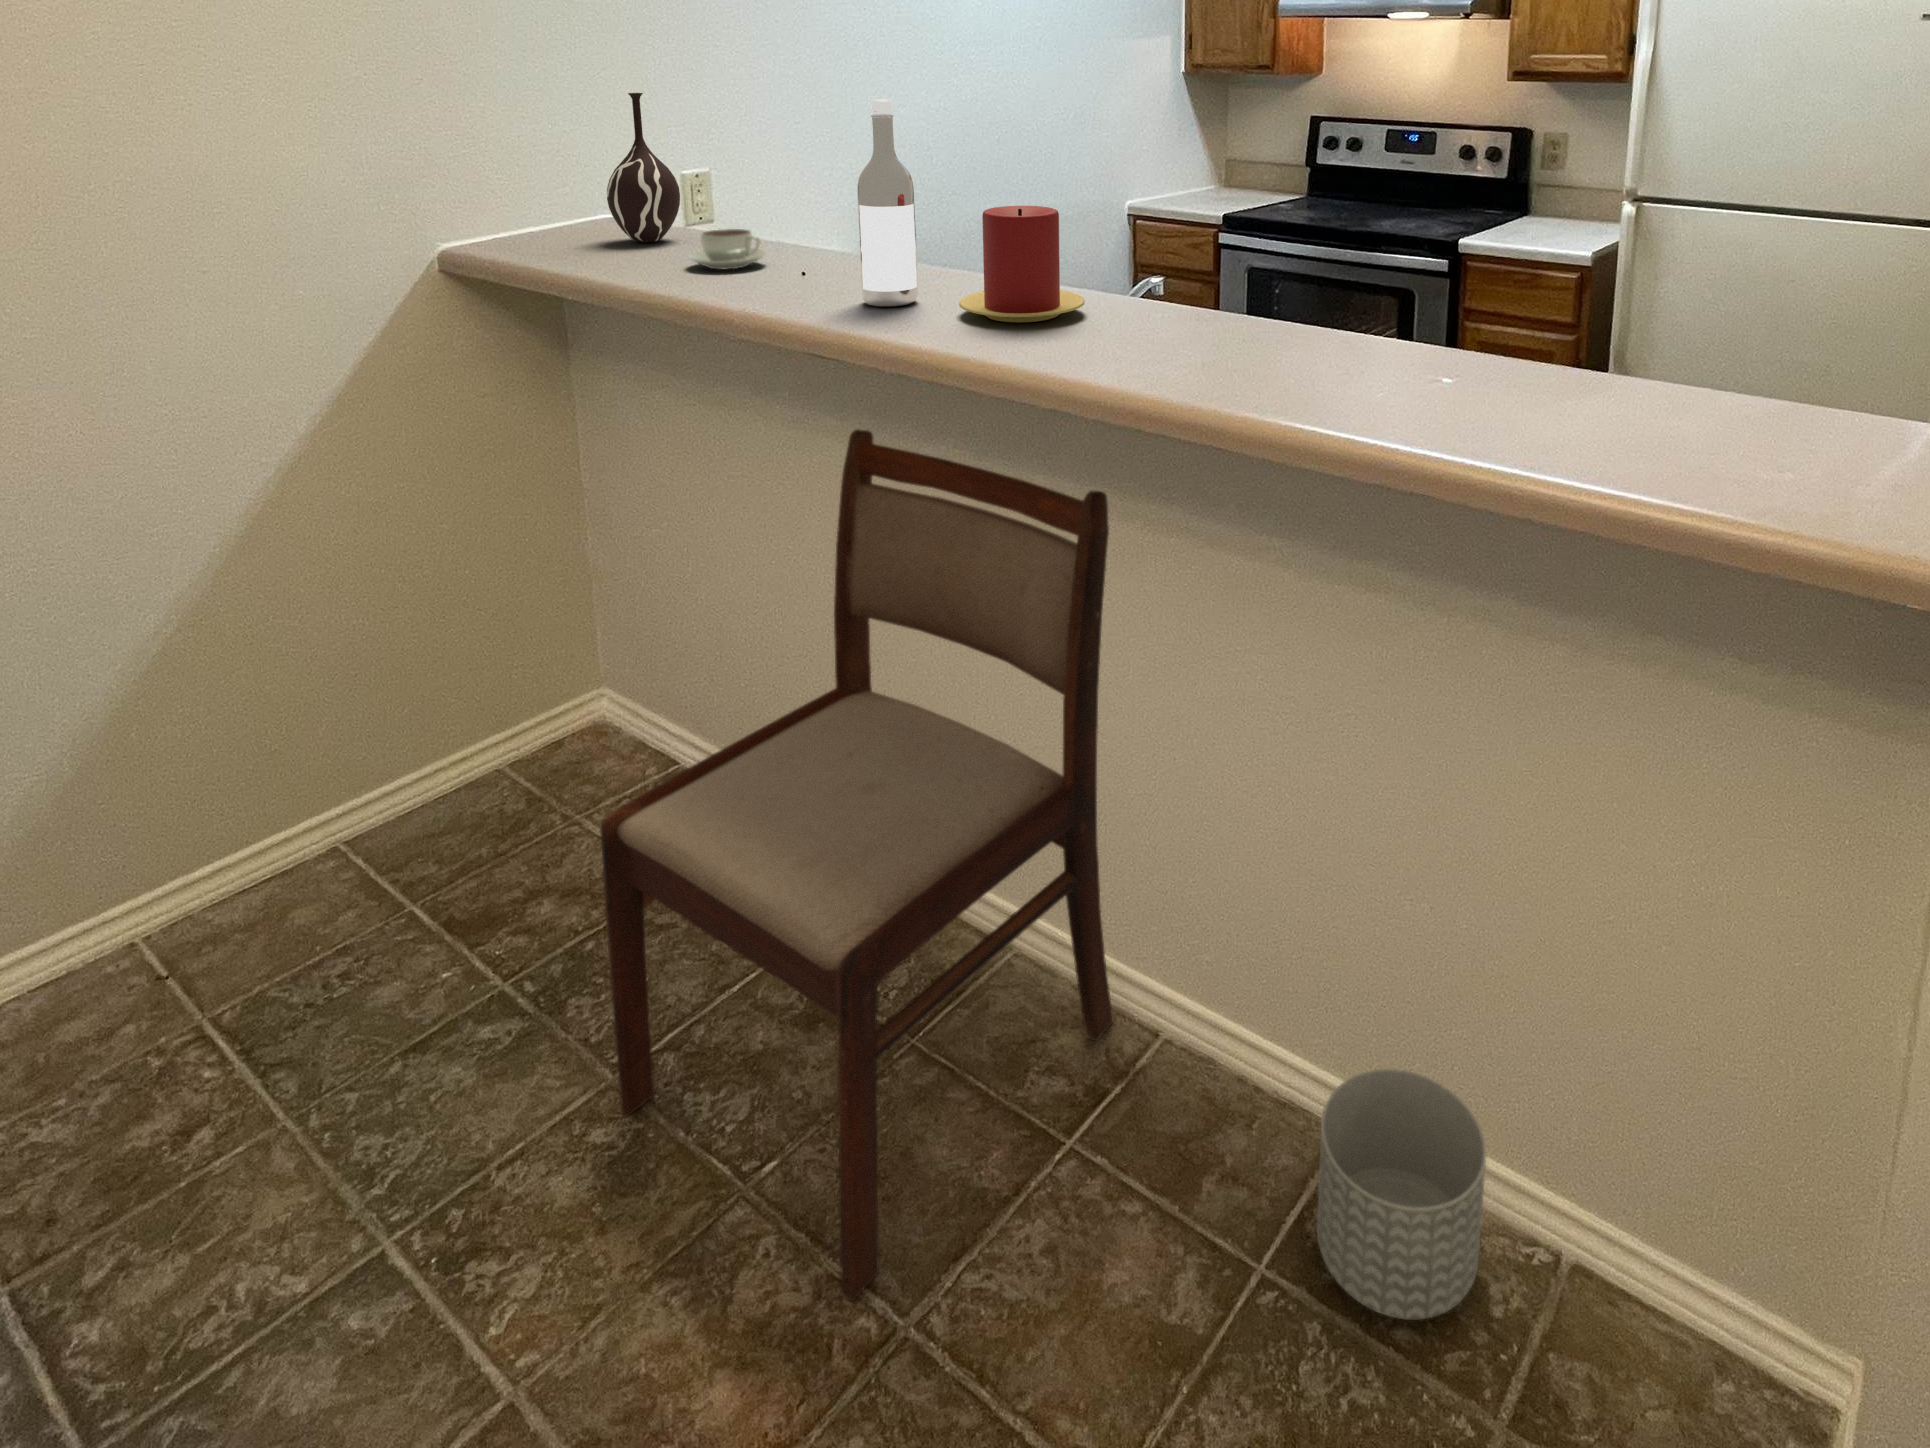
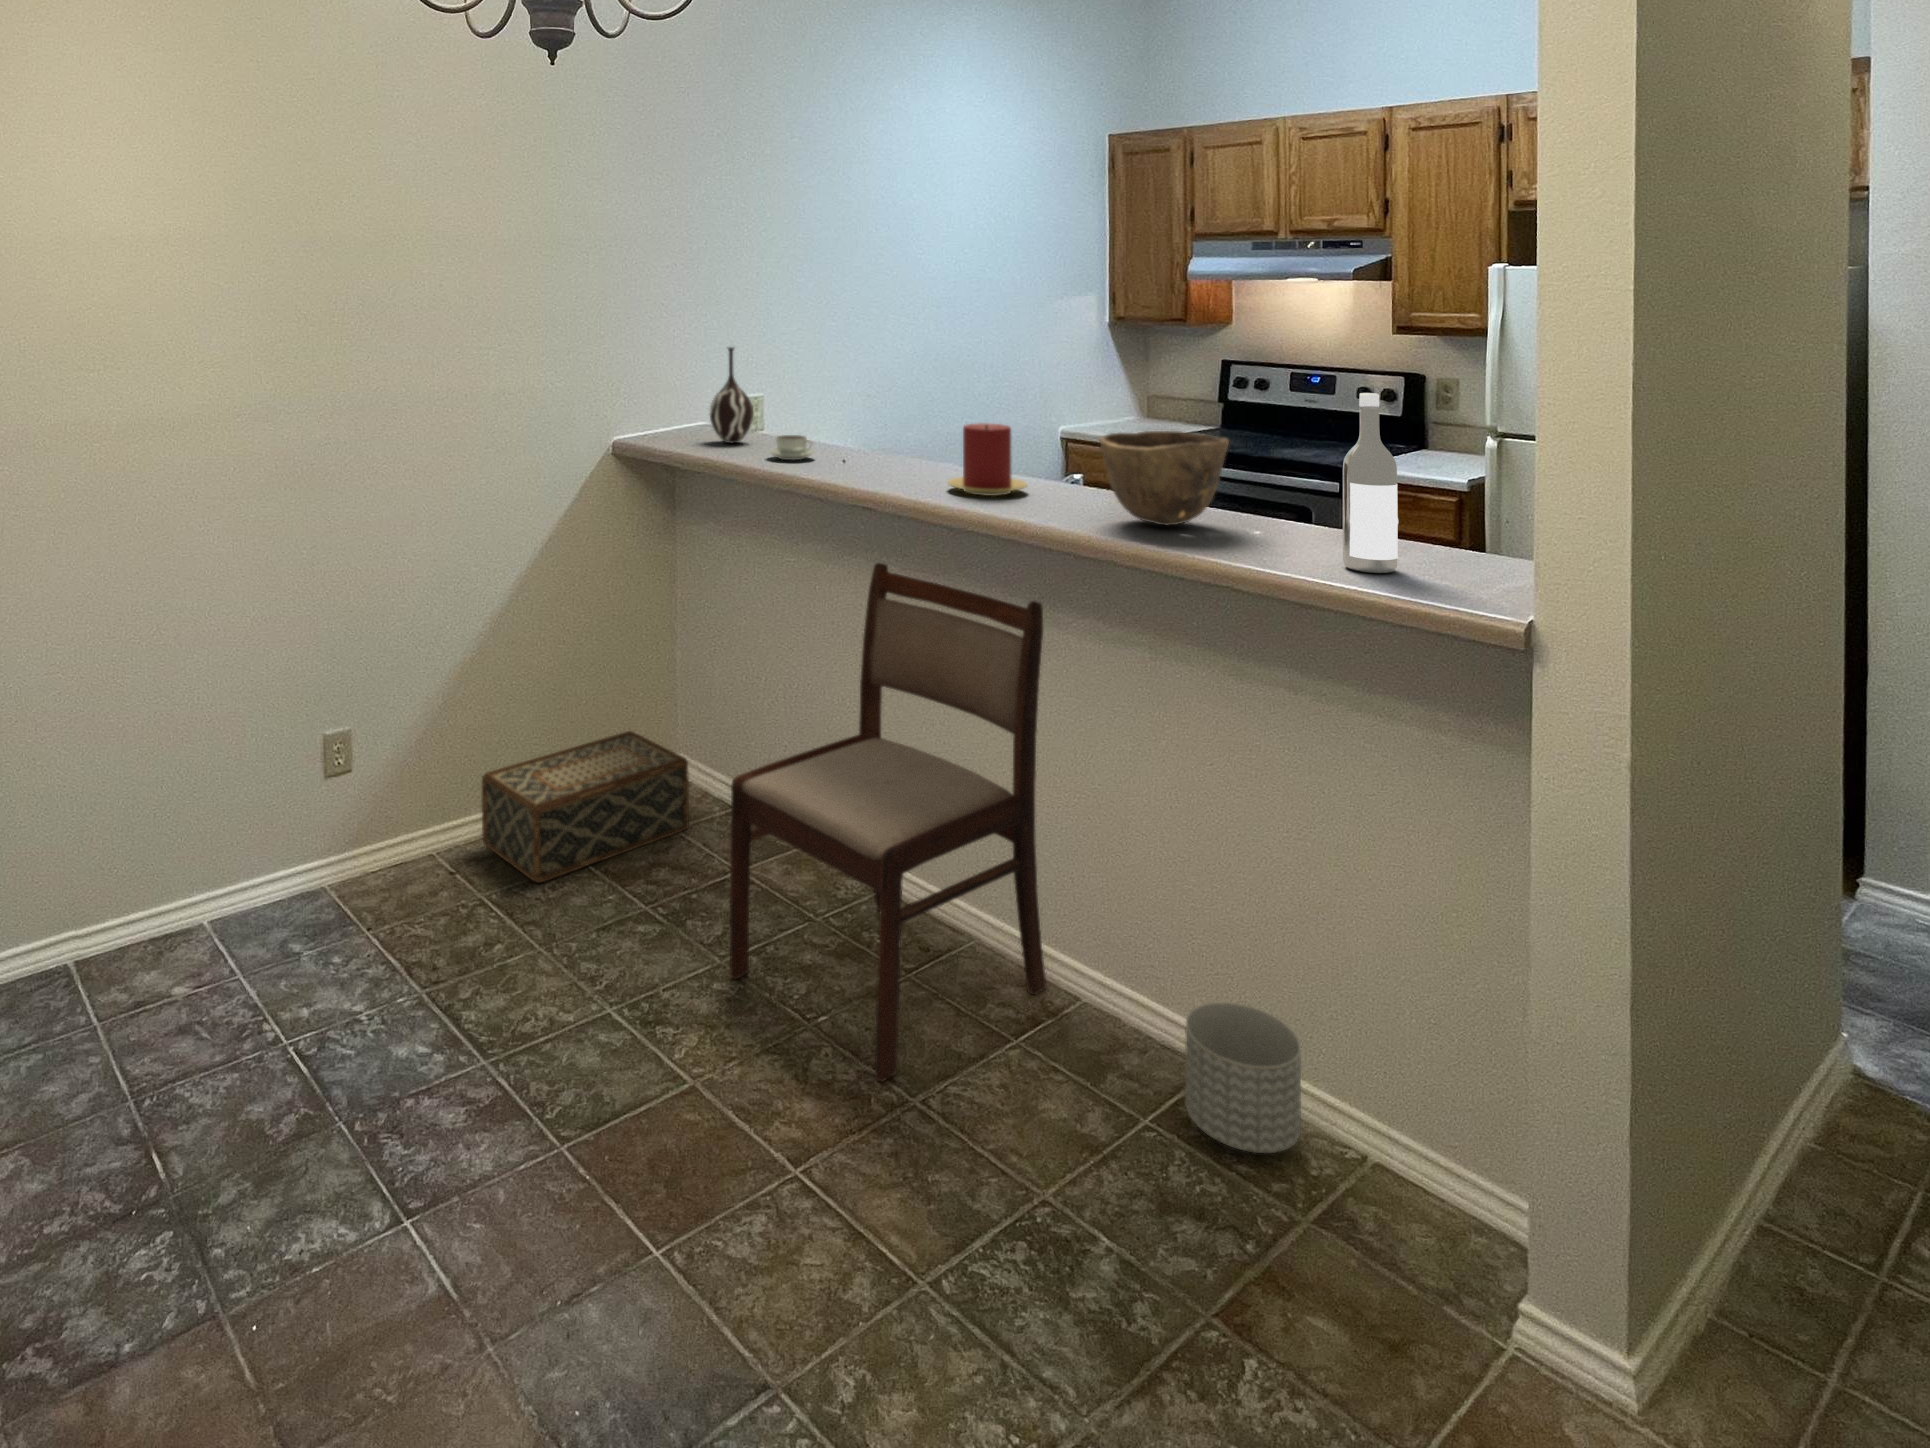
wine bottle: present [857,100,918,307] -> present [1343,393,1398,573]
bowl: none [1199,212,1402,369] -> present [1099,431,1229,525]
woven basket: none [223,675,605,968] -> present [481,731,689,883]

